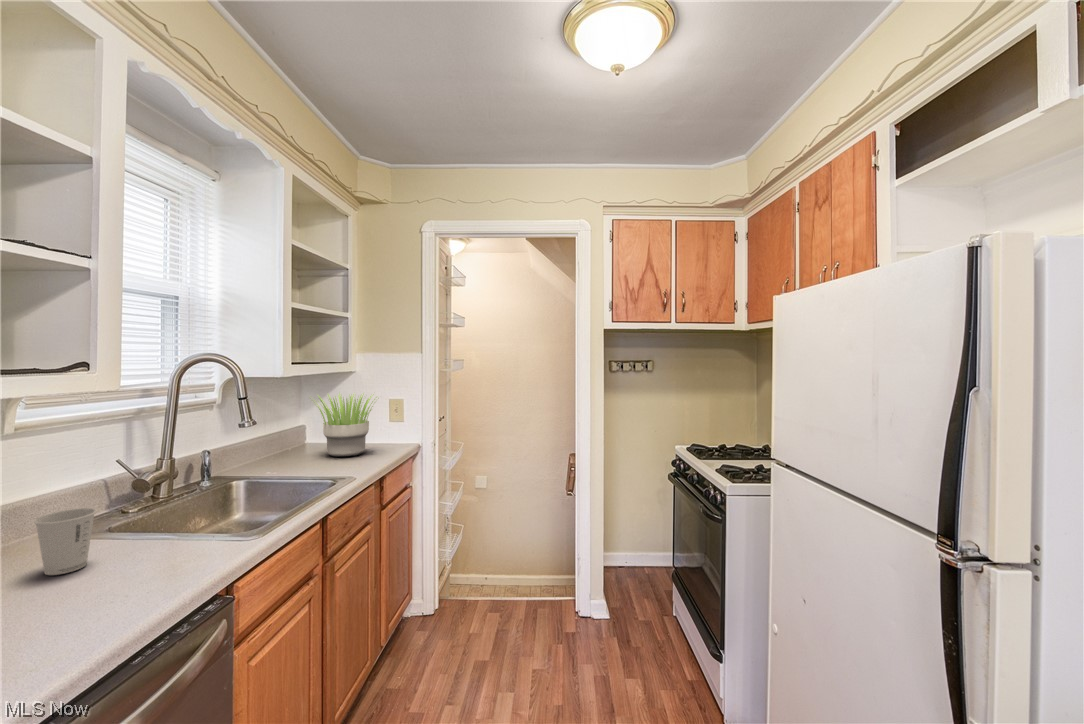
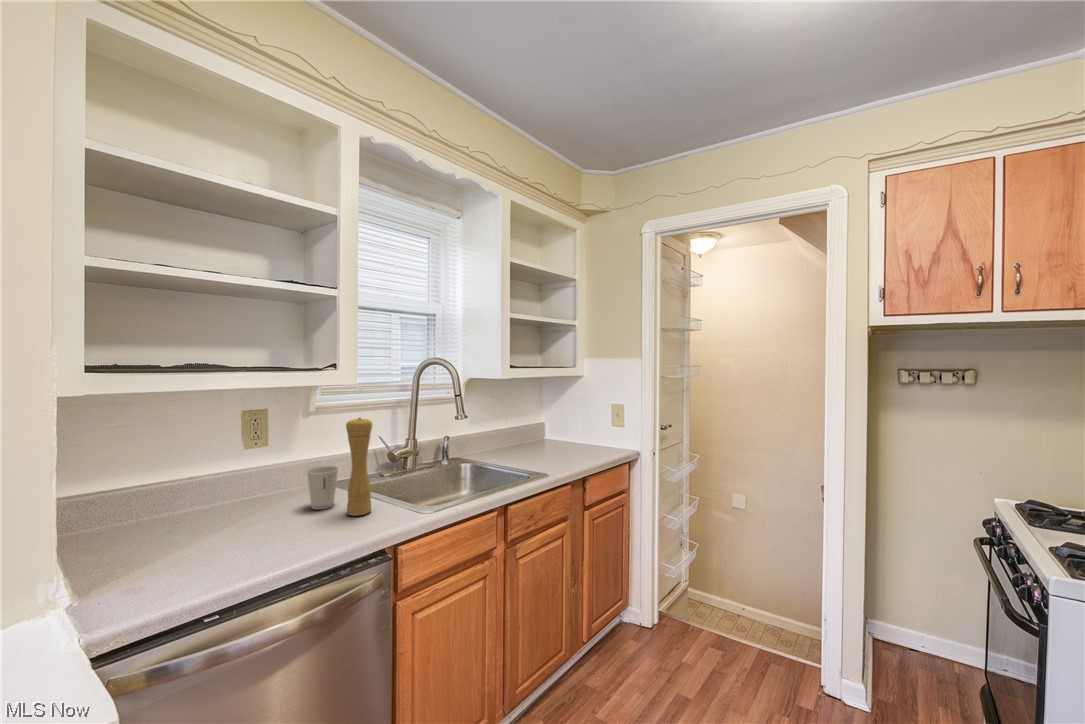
potted plant: present [314,393,375,457] -> none [530,391,596,453]
pepper mill: none [127,433,170,566] -> present [346,418,372,516]

